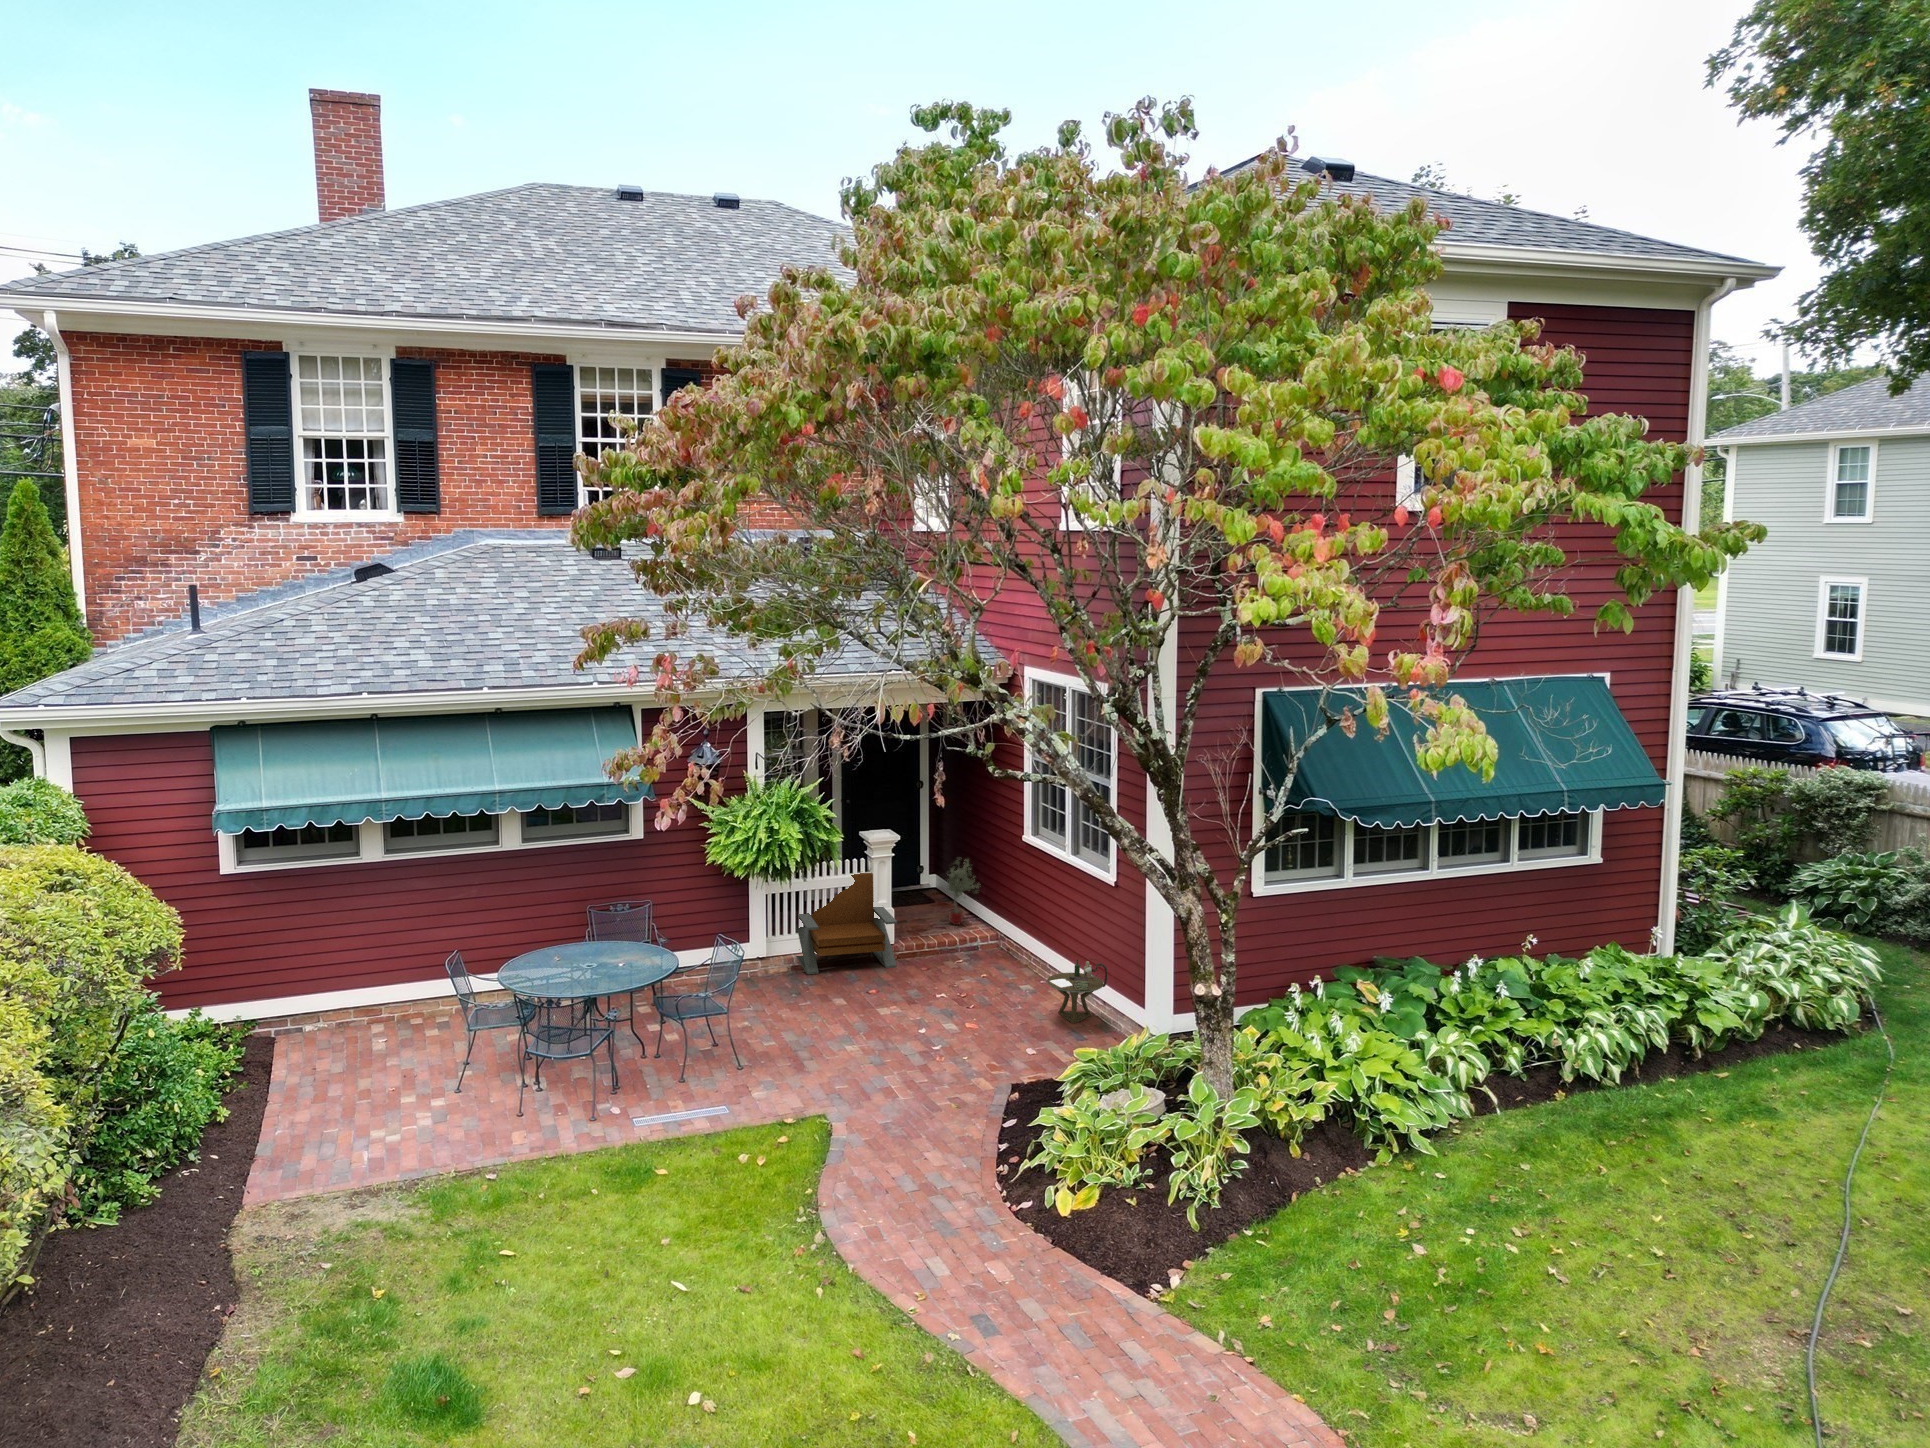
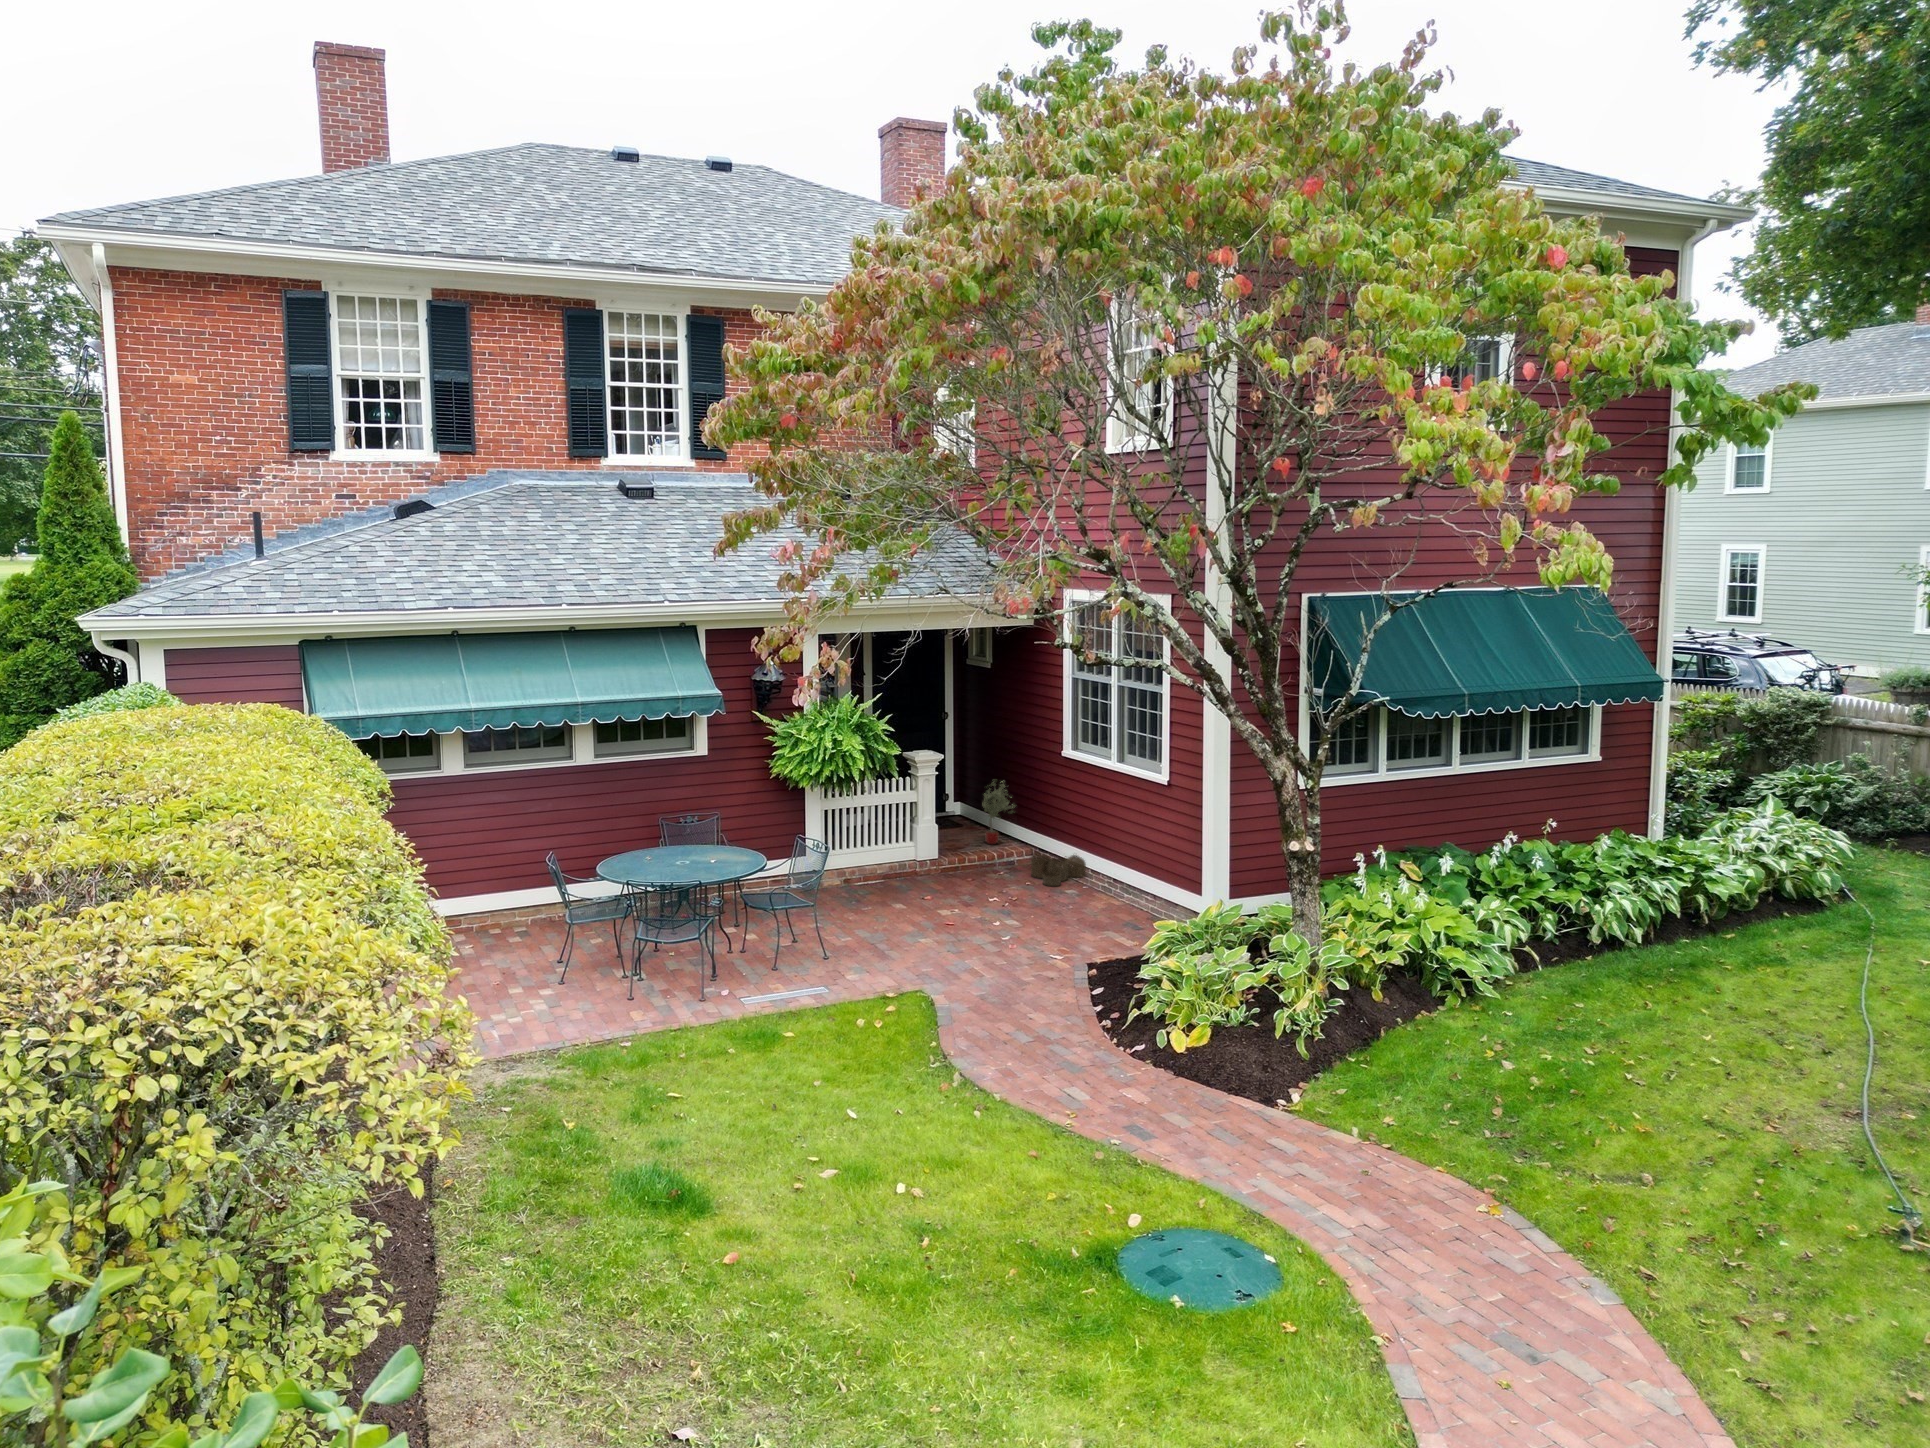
lounge chair: present [796,873,897,975] -> none [845,790,950,885]
woven basket: none [983,942,1041,982] -> present [1031,855,1086,886]
side table: present [1047,959,1107,1023] -> none [1106,857,1162,915]

